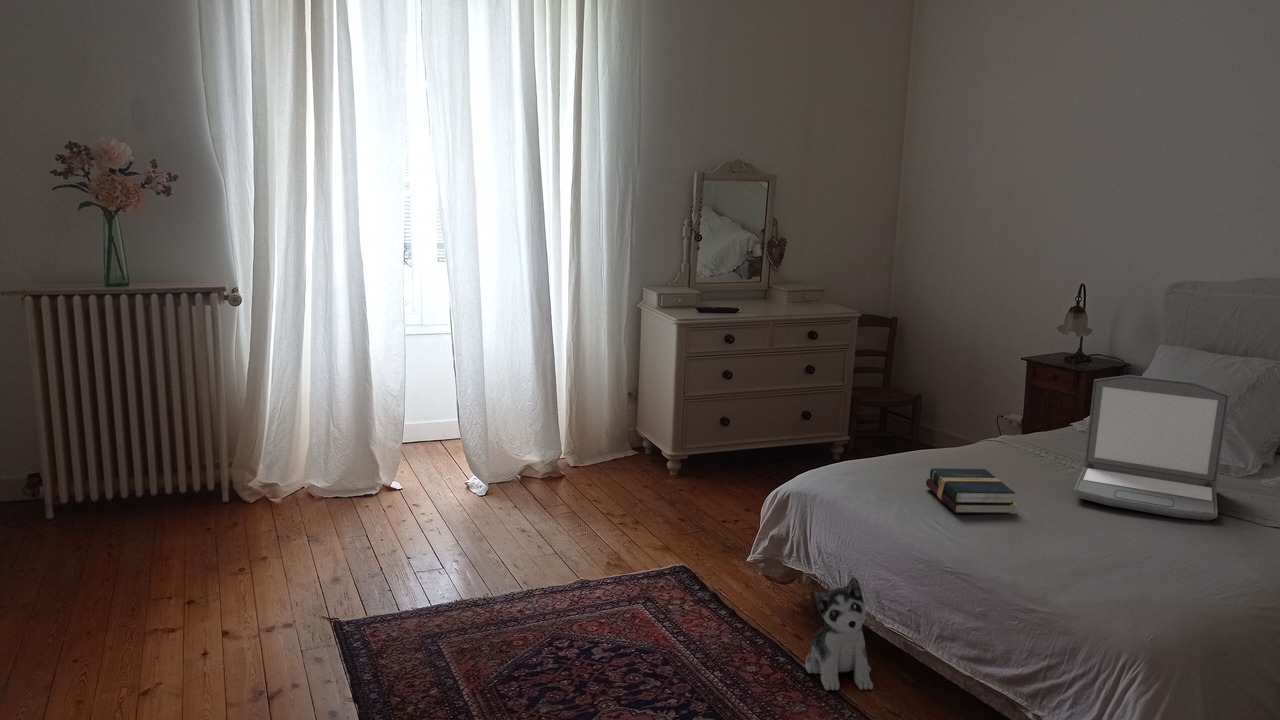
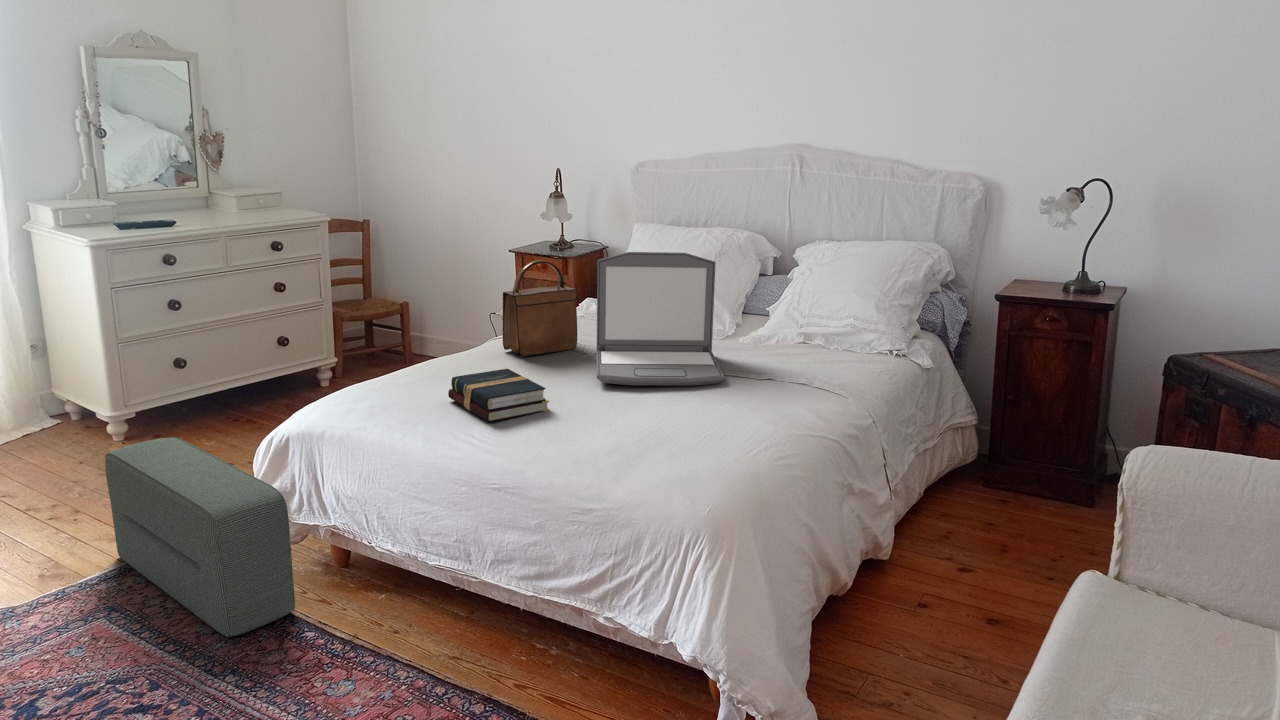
handbag: none [991,373,1073,462] -> present [503,260,577,357]
pouf: none [659,479,779,643] -> present [105,437,295,637]
plush toy: present [805,578,873,690] -> none [341,519,425,657]

